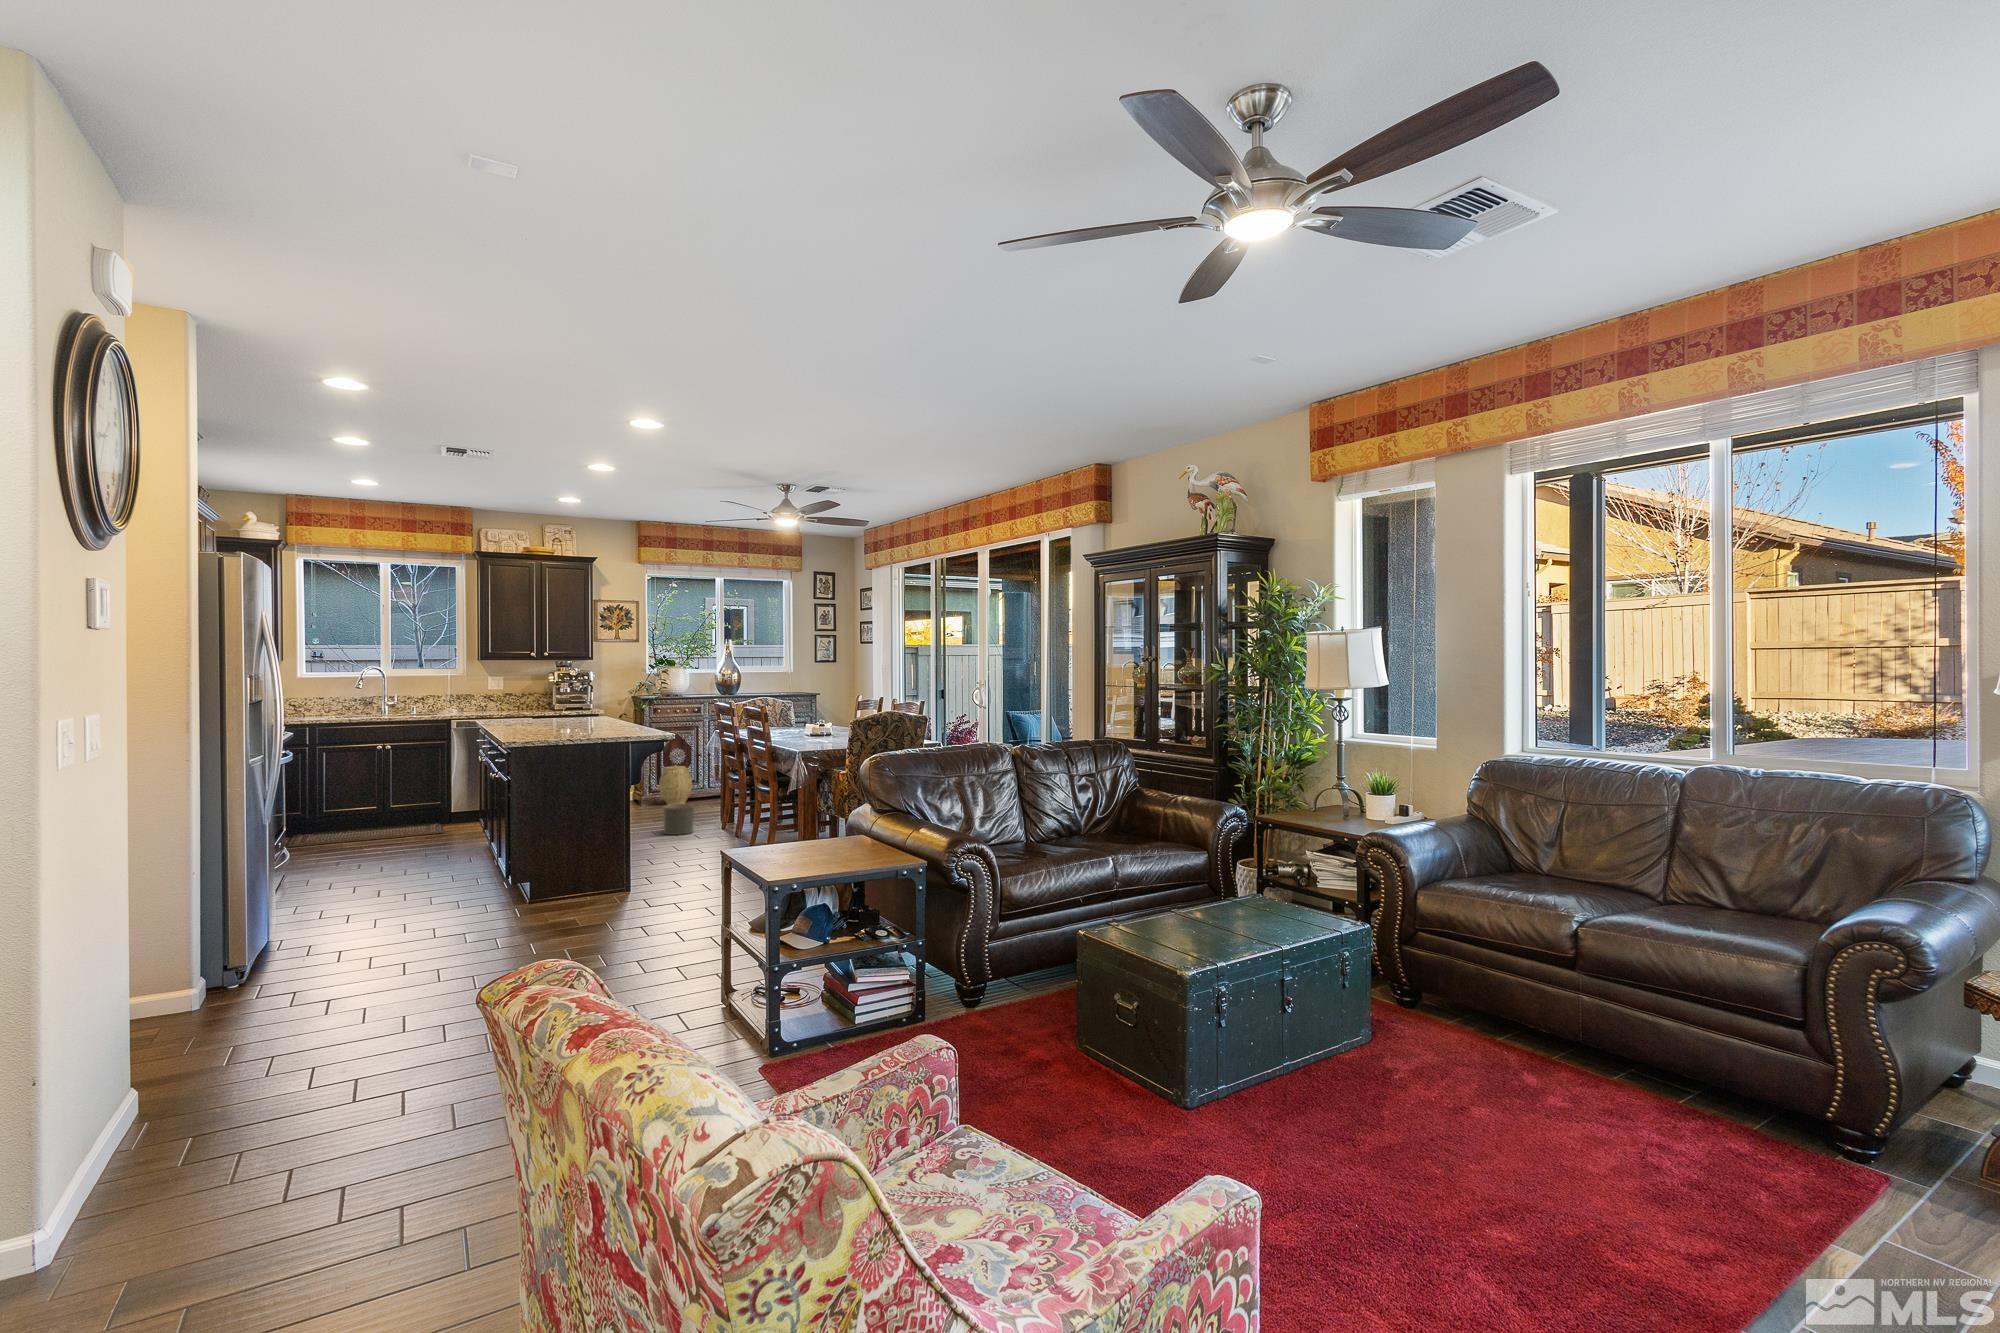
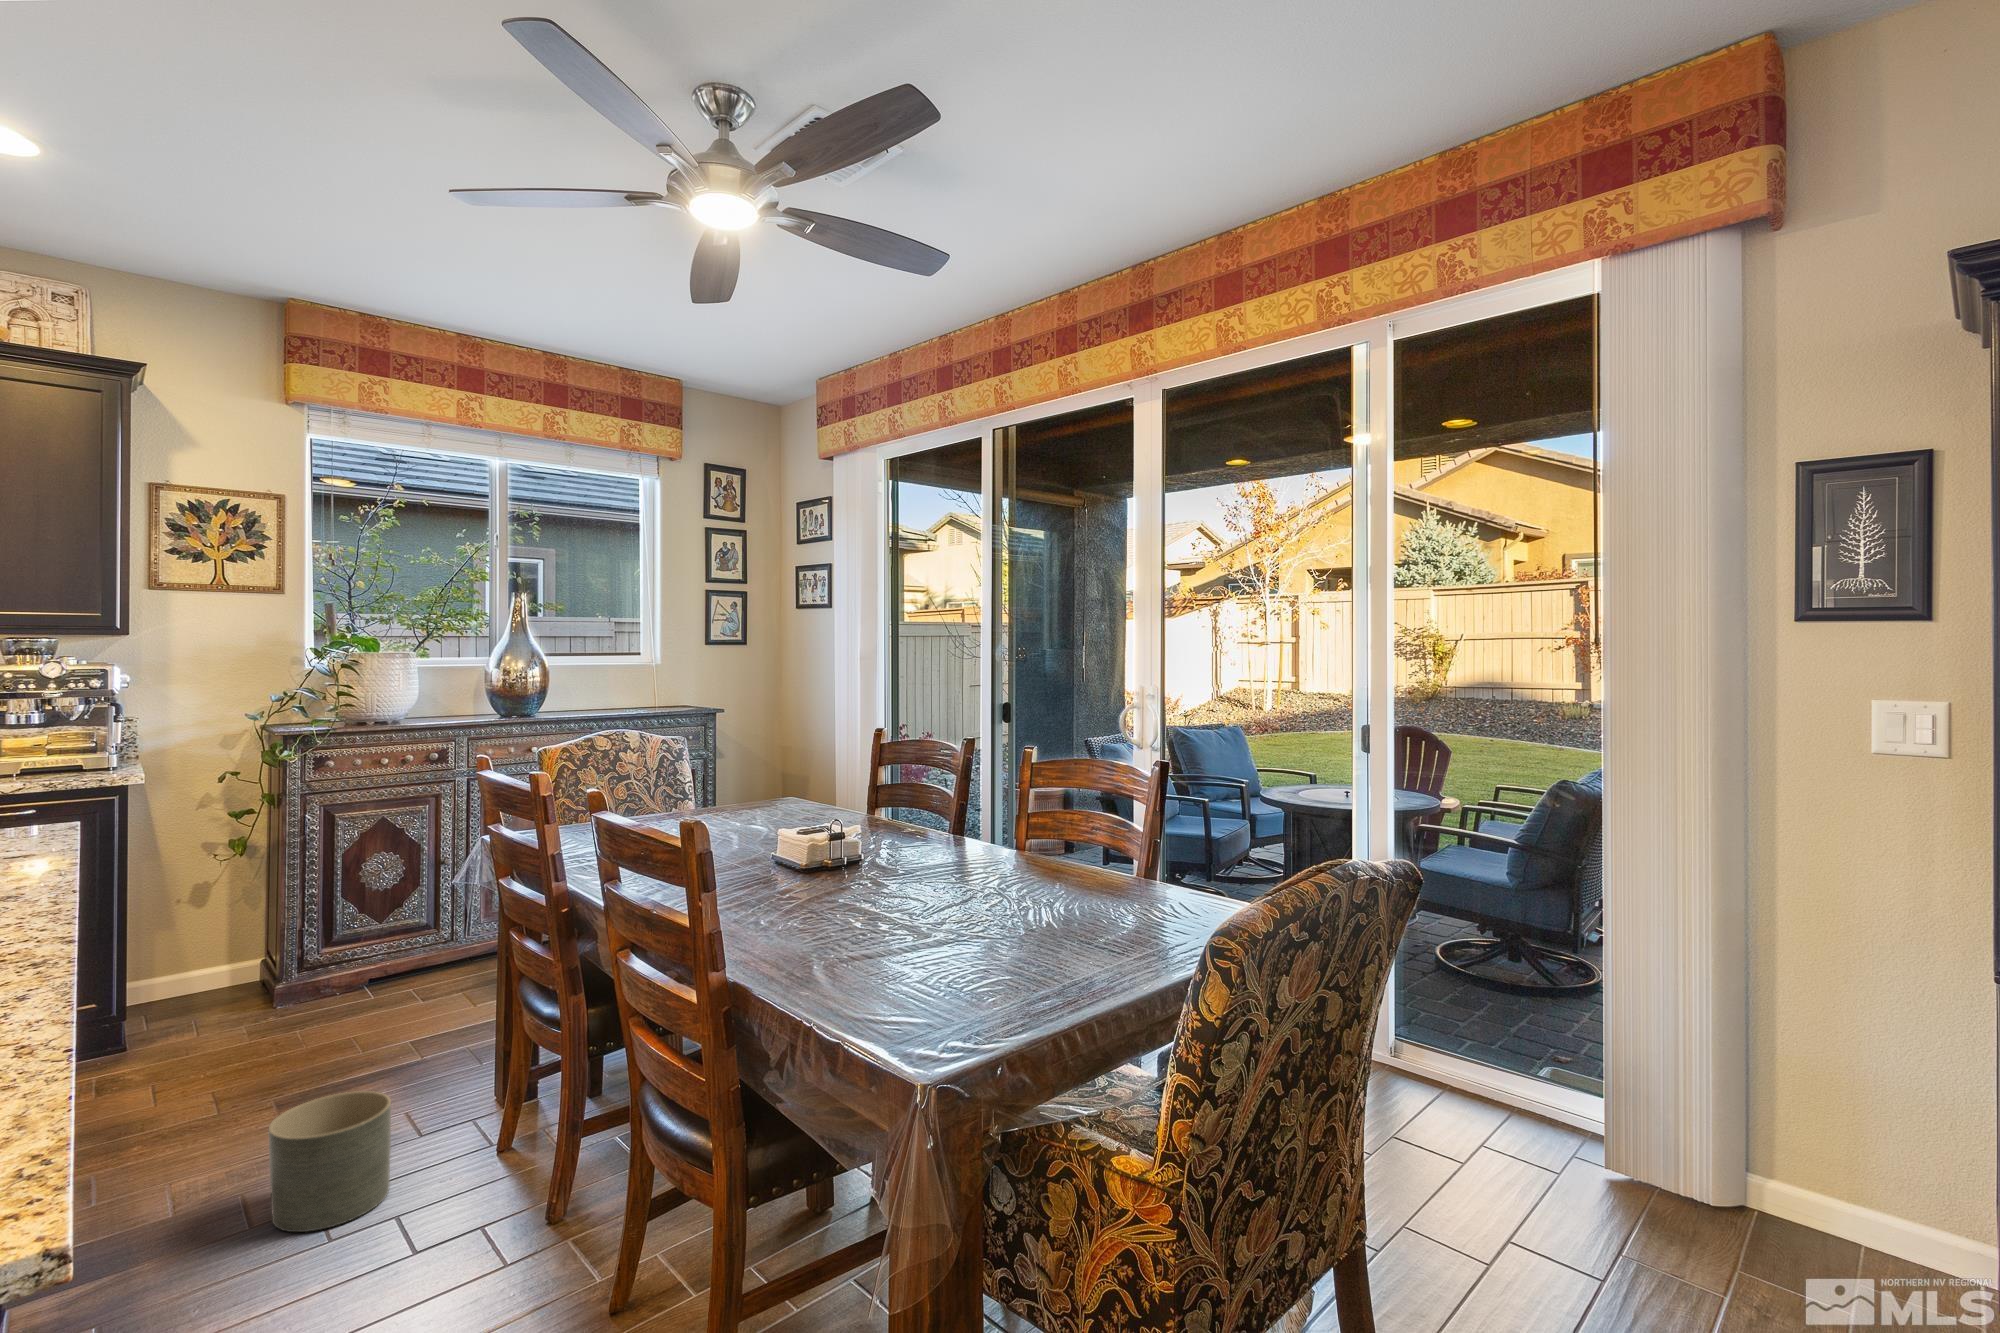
woven basket: present [659,765,692,805] -> none [323,899,420,1007]

